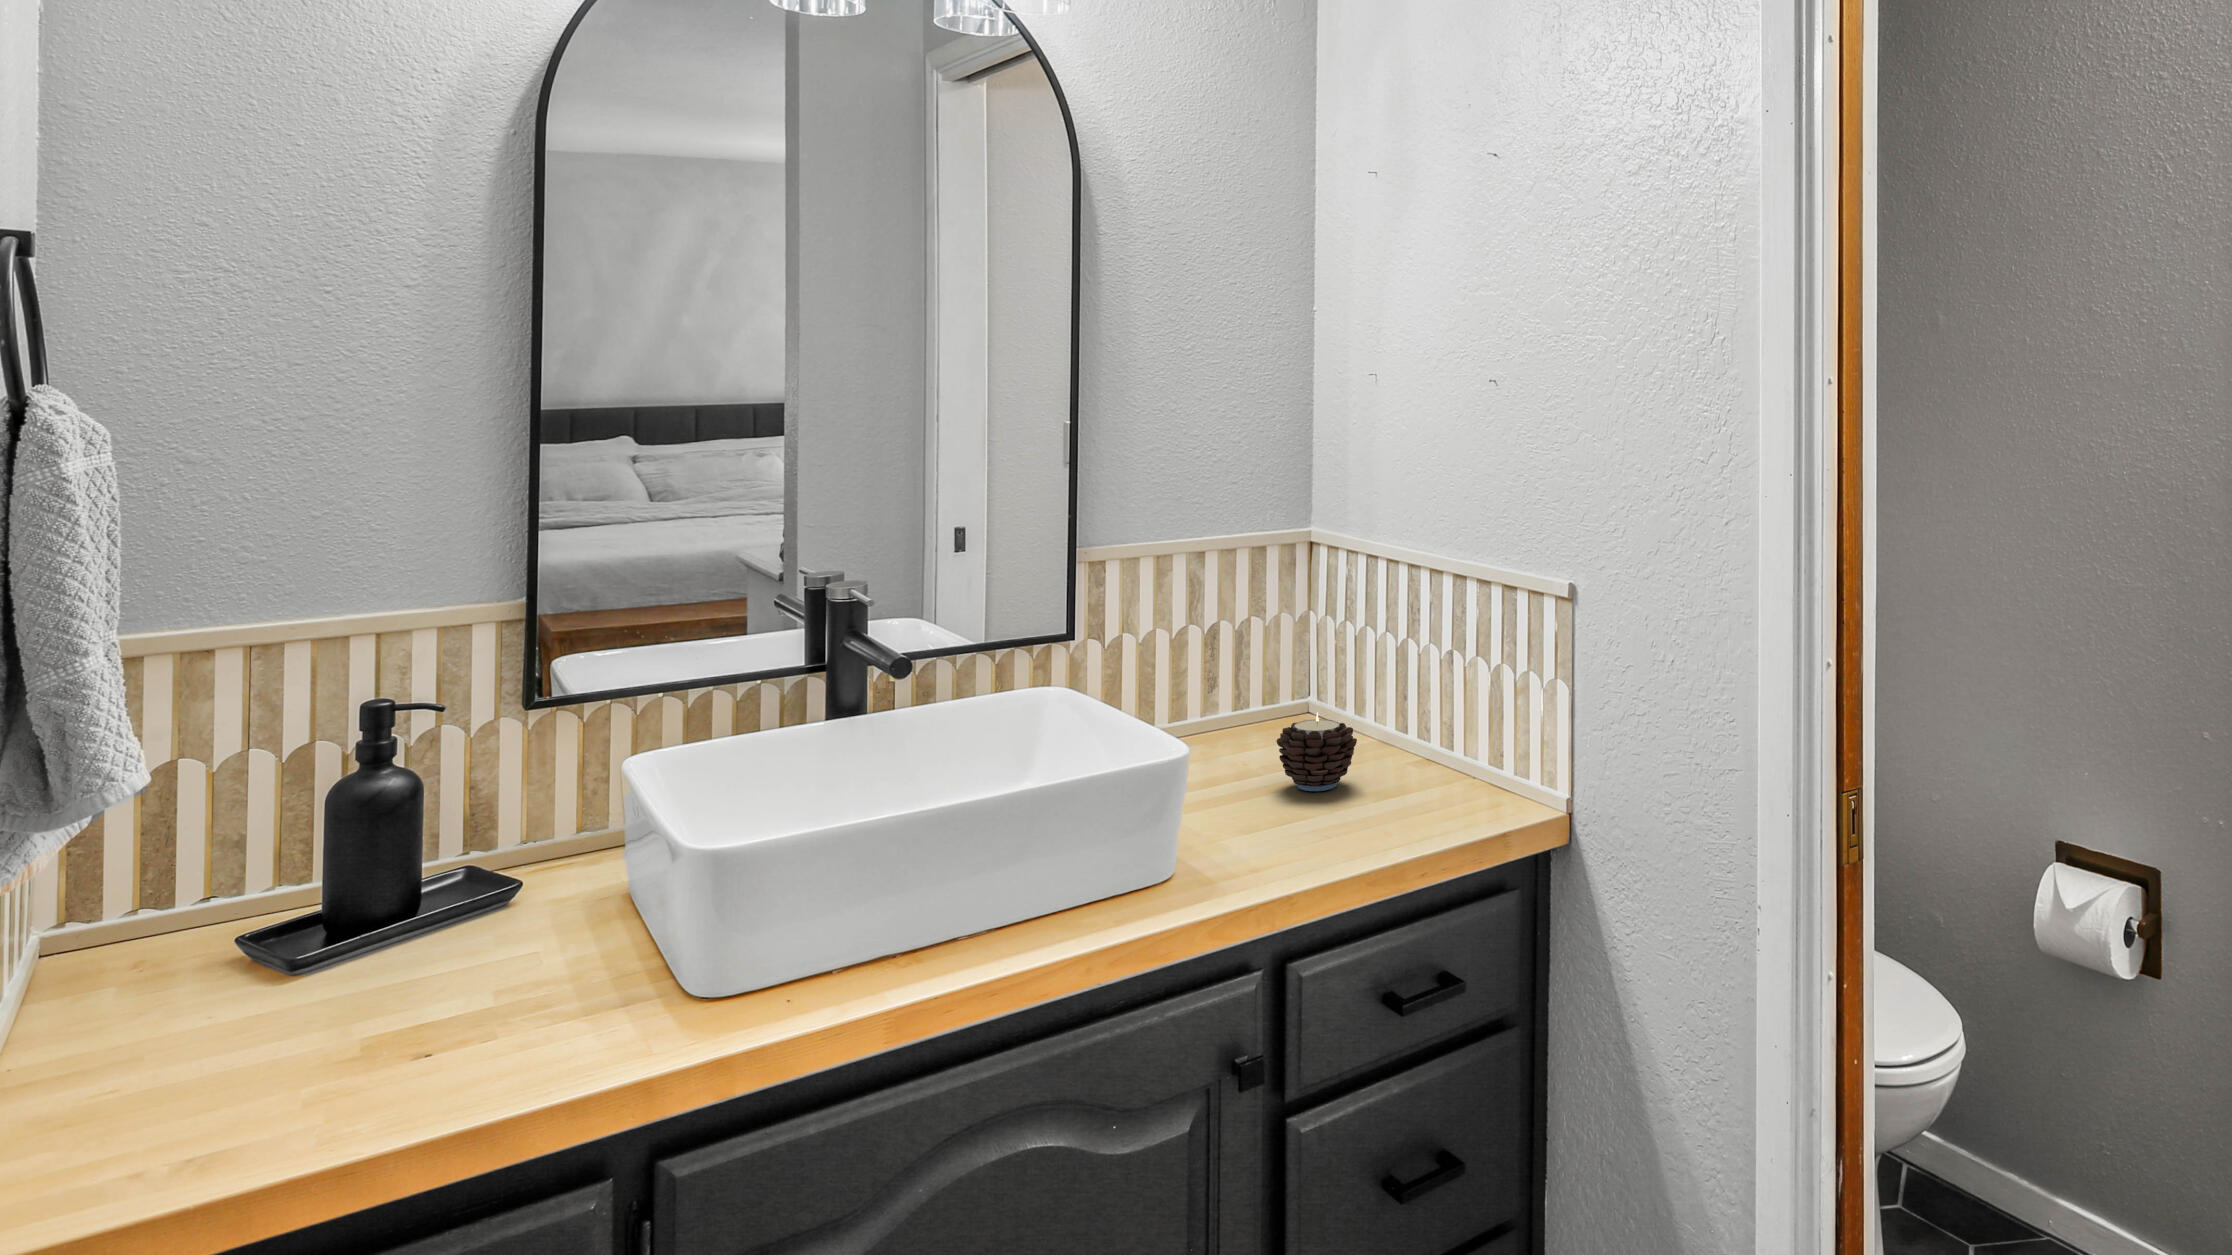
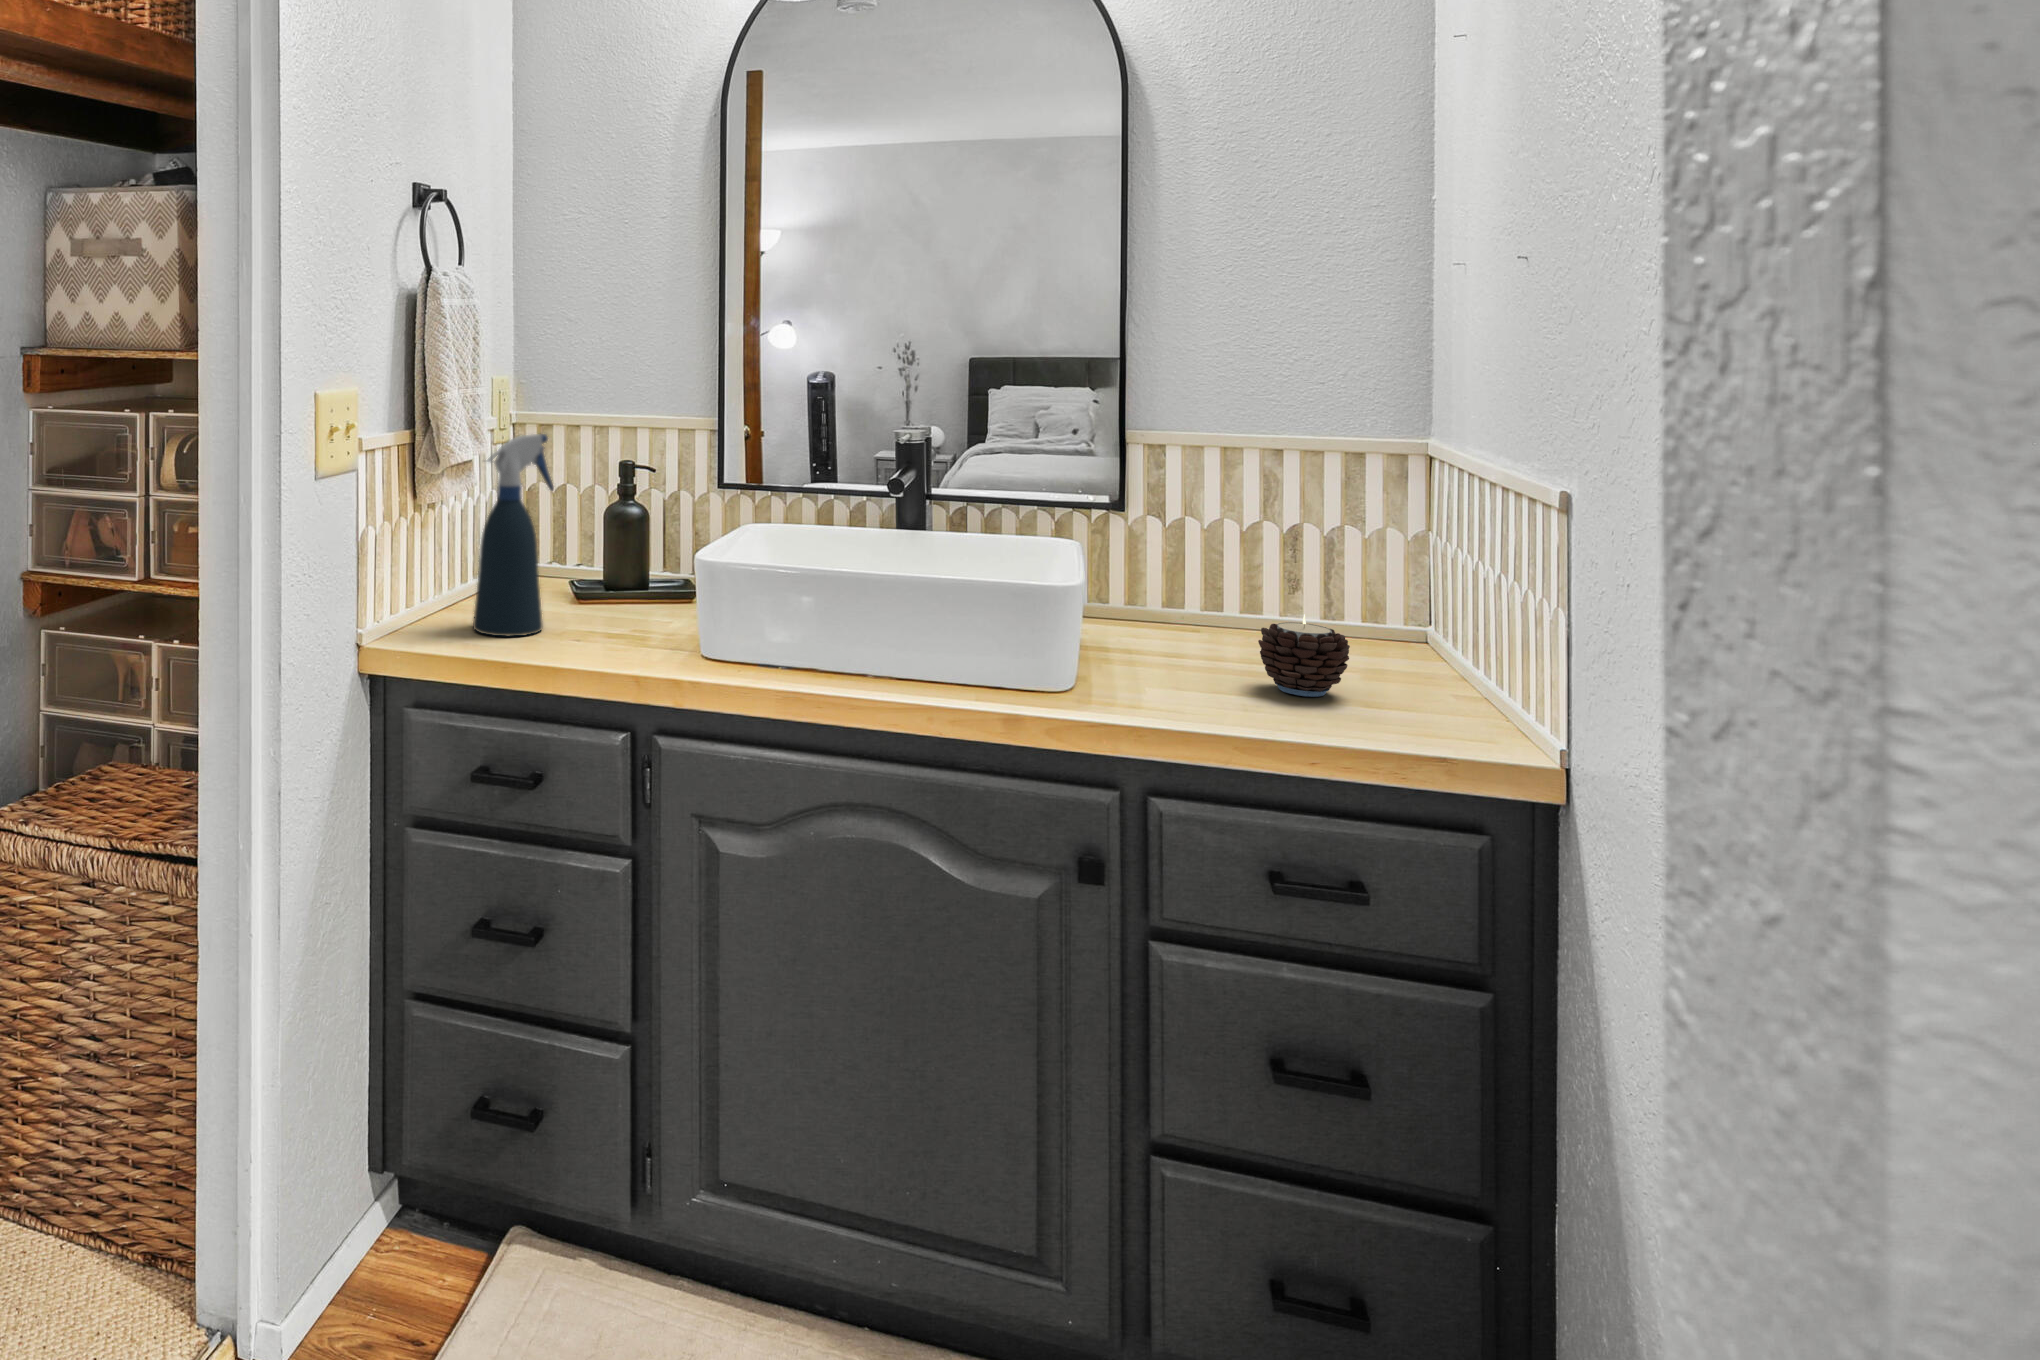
spray bottle: none [119,681,300,1098] -> present [473,434,554,637]

